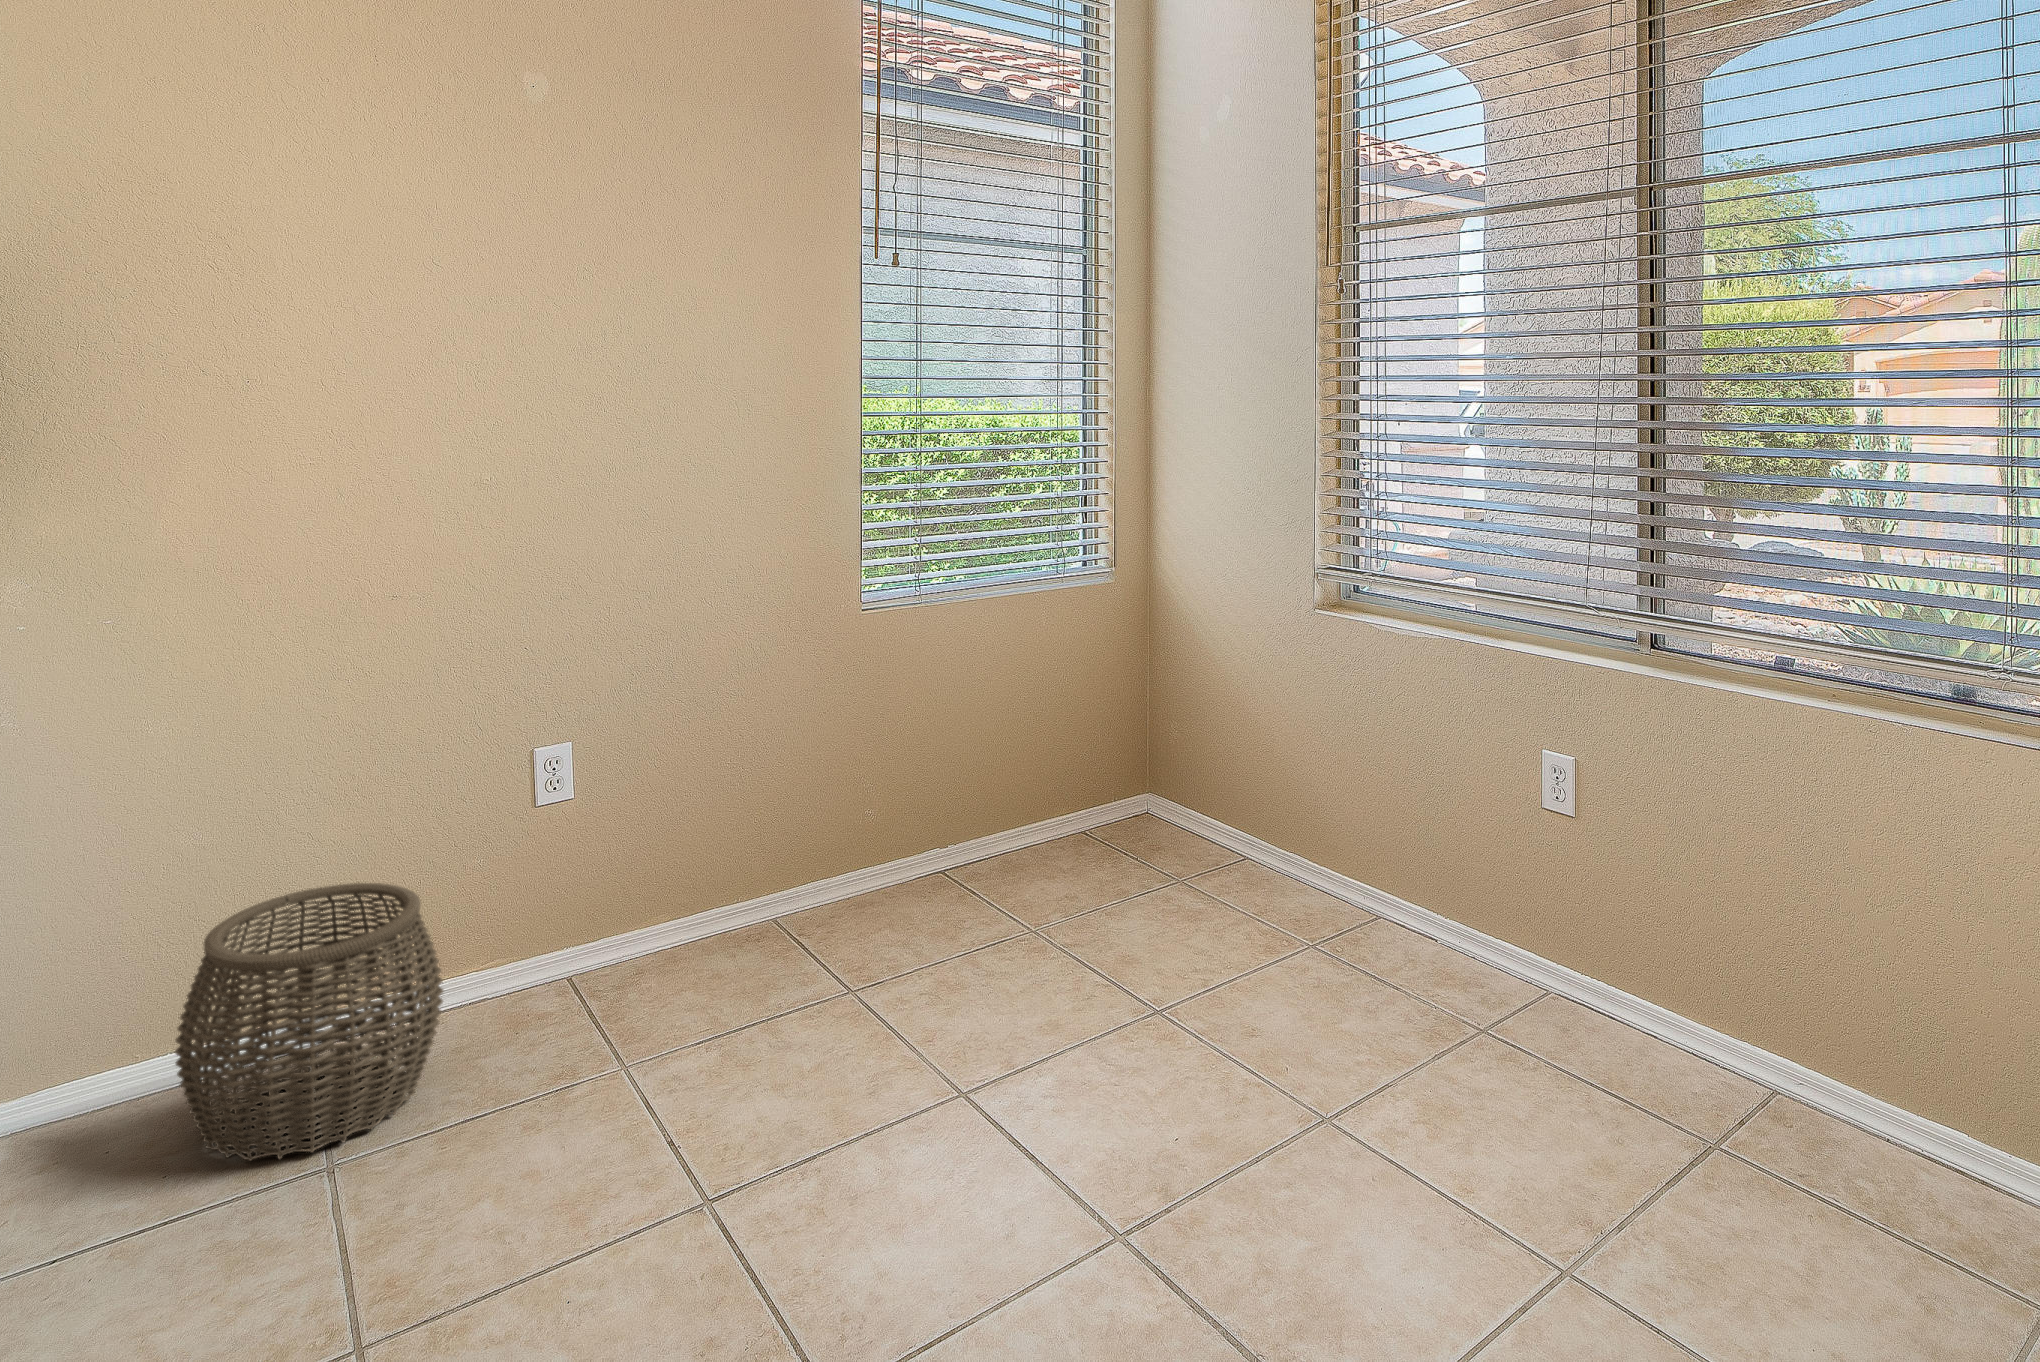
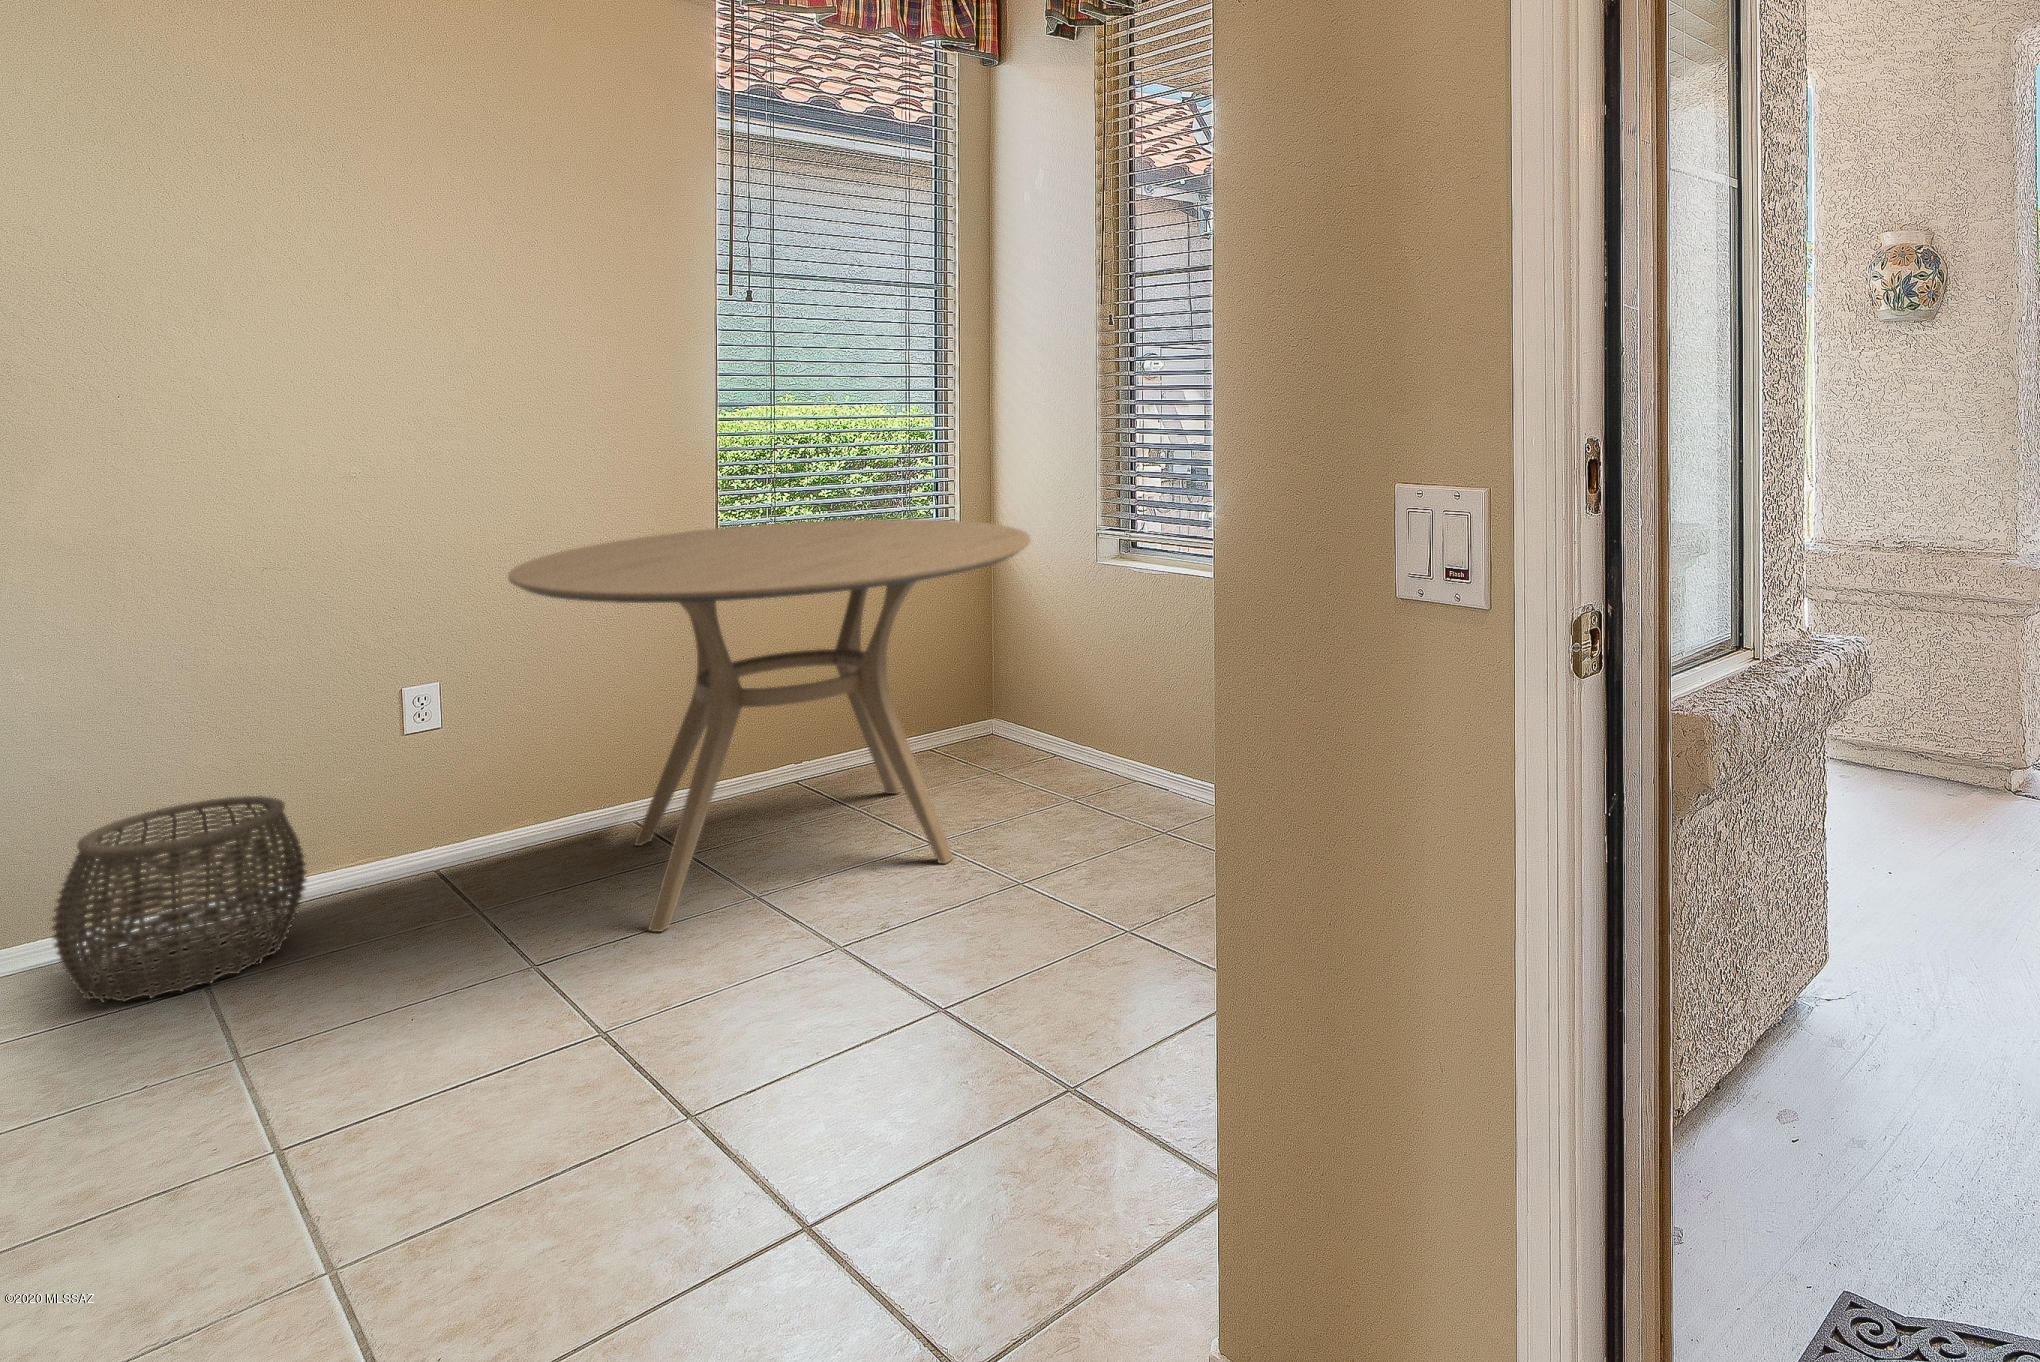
dining table: none [668,548,1286,1126] -> present [508,519,1031,932]

